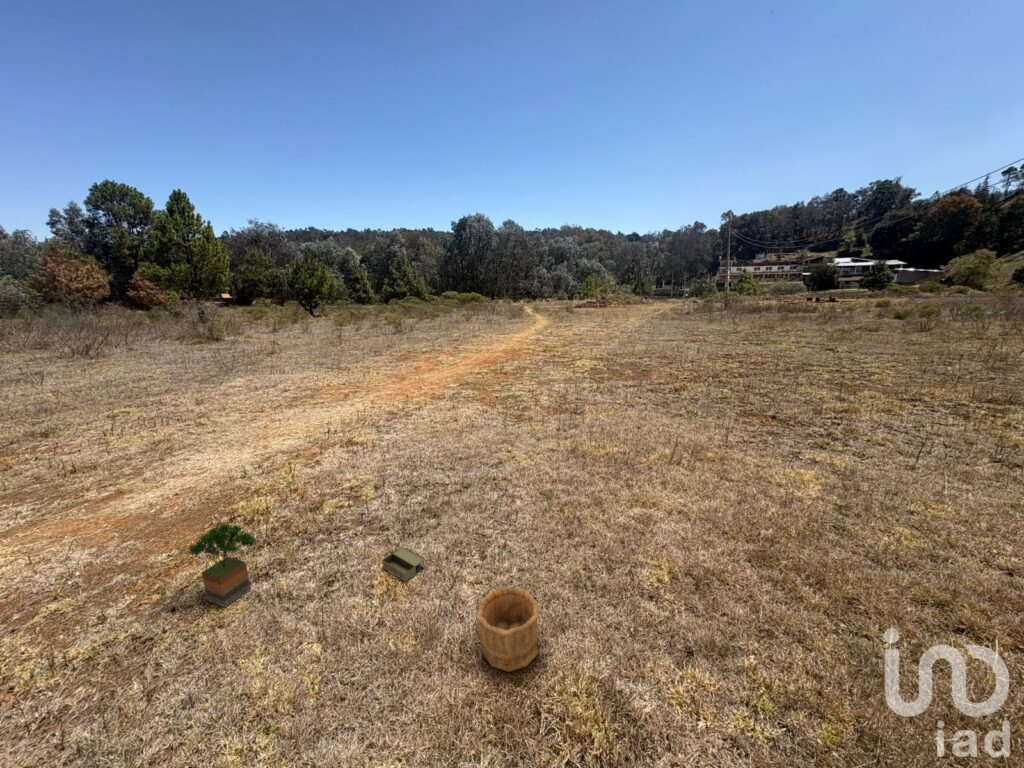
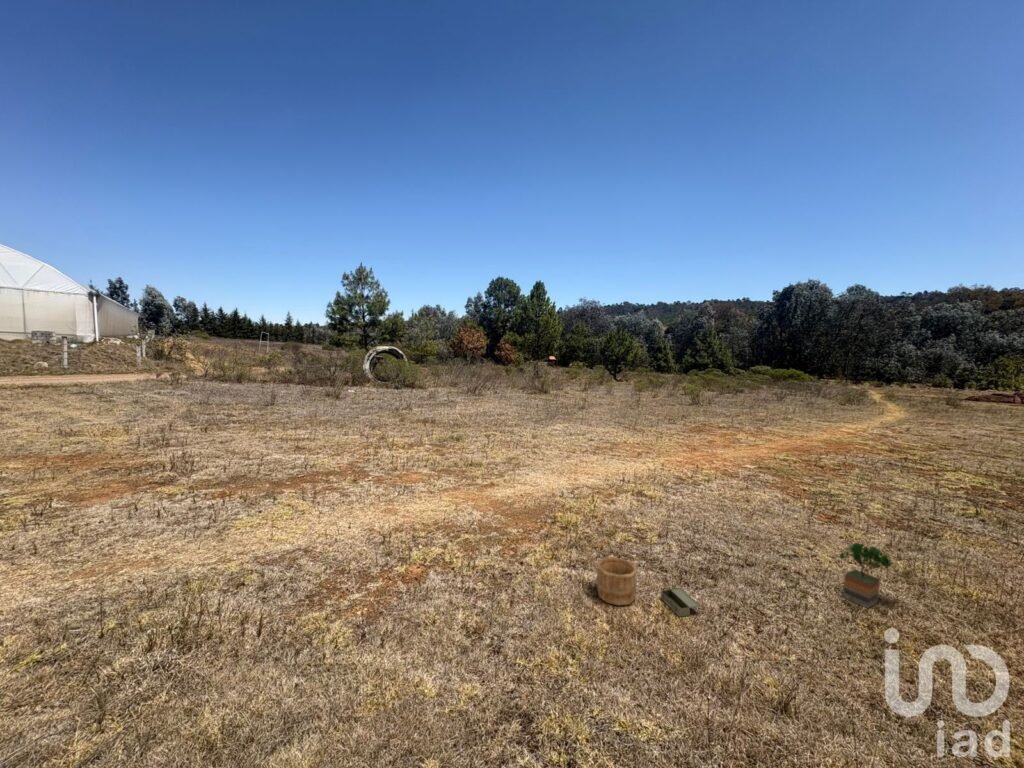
potted tree: present [189,524,256,607] -> present [839,543,893,608]
wooden bucket: present [476,587,538,672] -> present [596,557,637,605]

